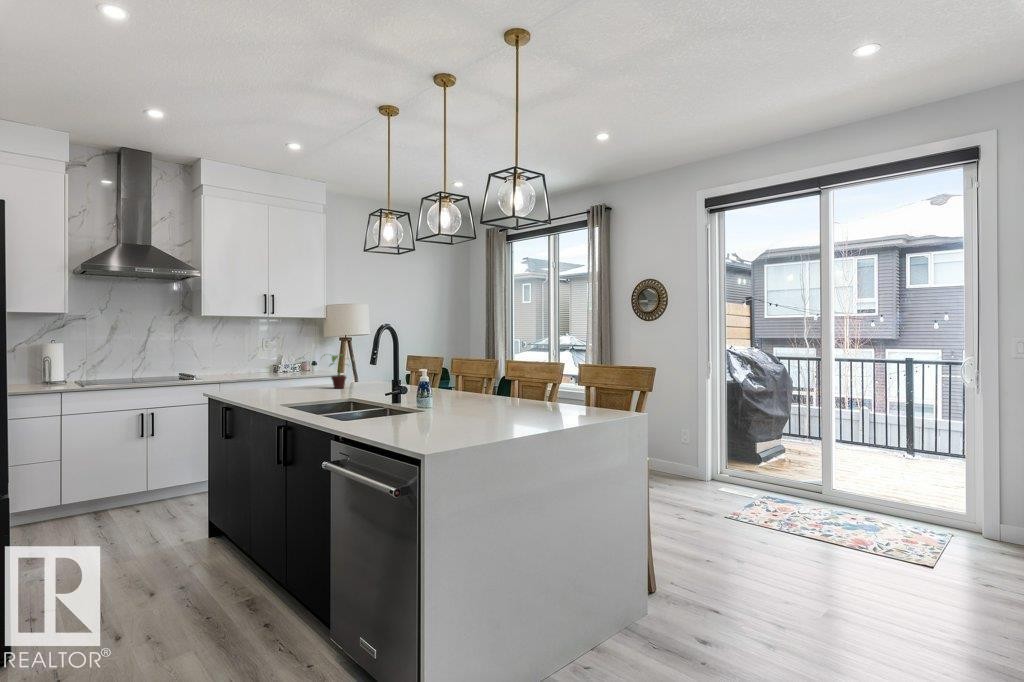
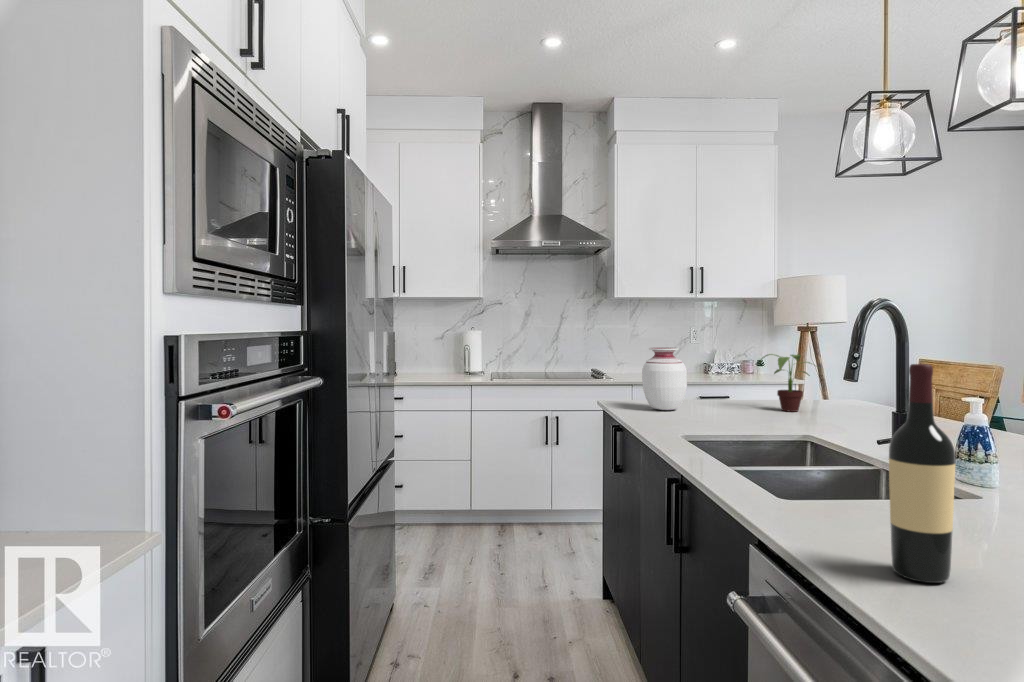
wine bottle: none [387,350,409,433] -> present [889,364,955,583]
vase: none [242,351,274,393] -> present [642,348,687,410]

